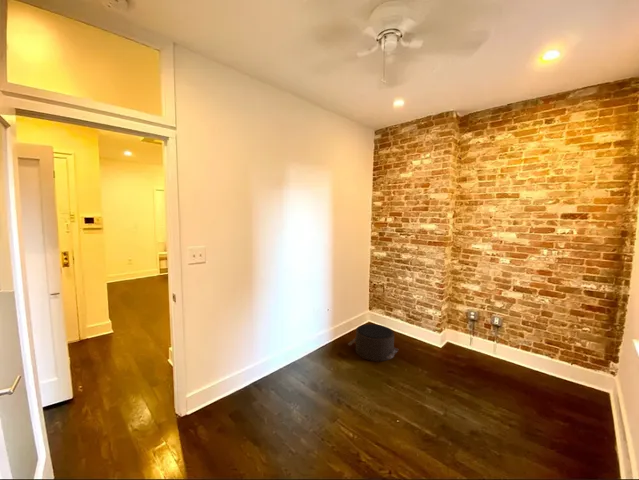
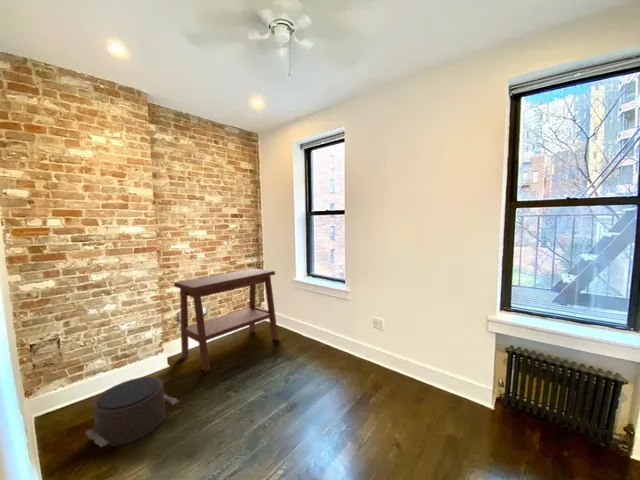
side table: none [447,279,590,415] -> present [174,268,278,371]

